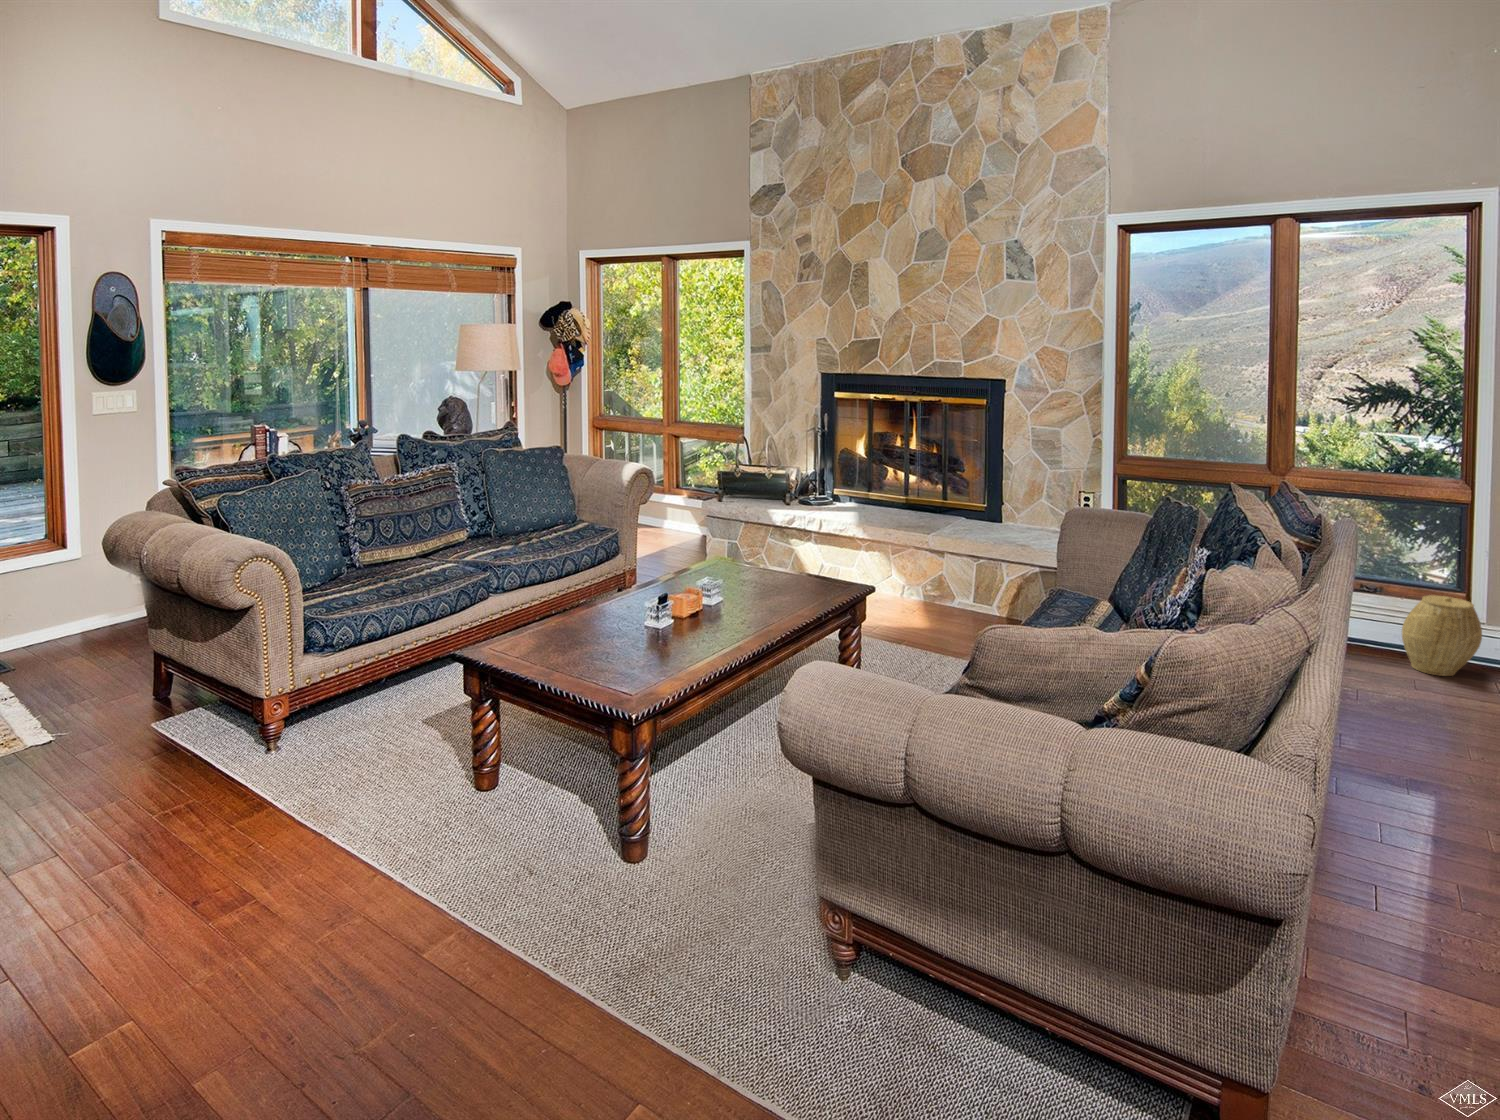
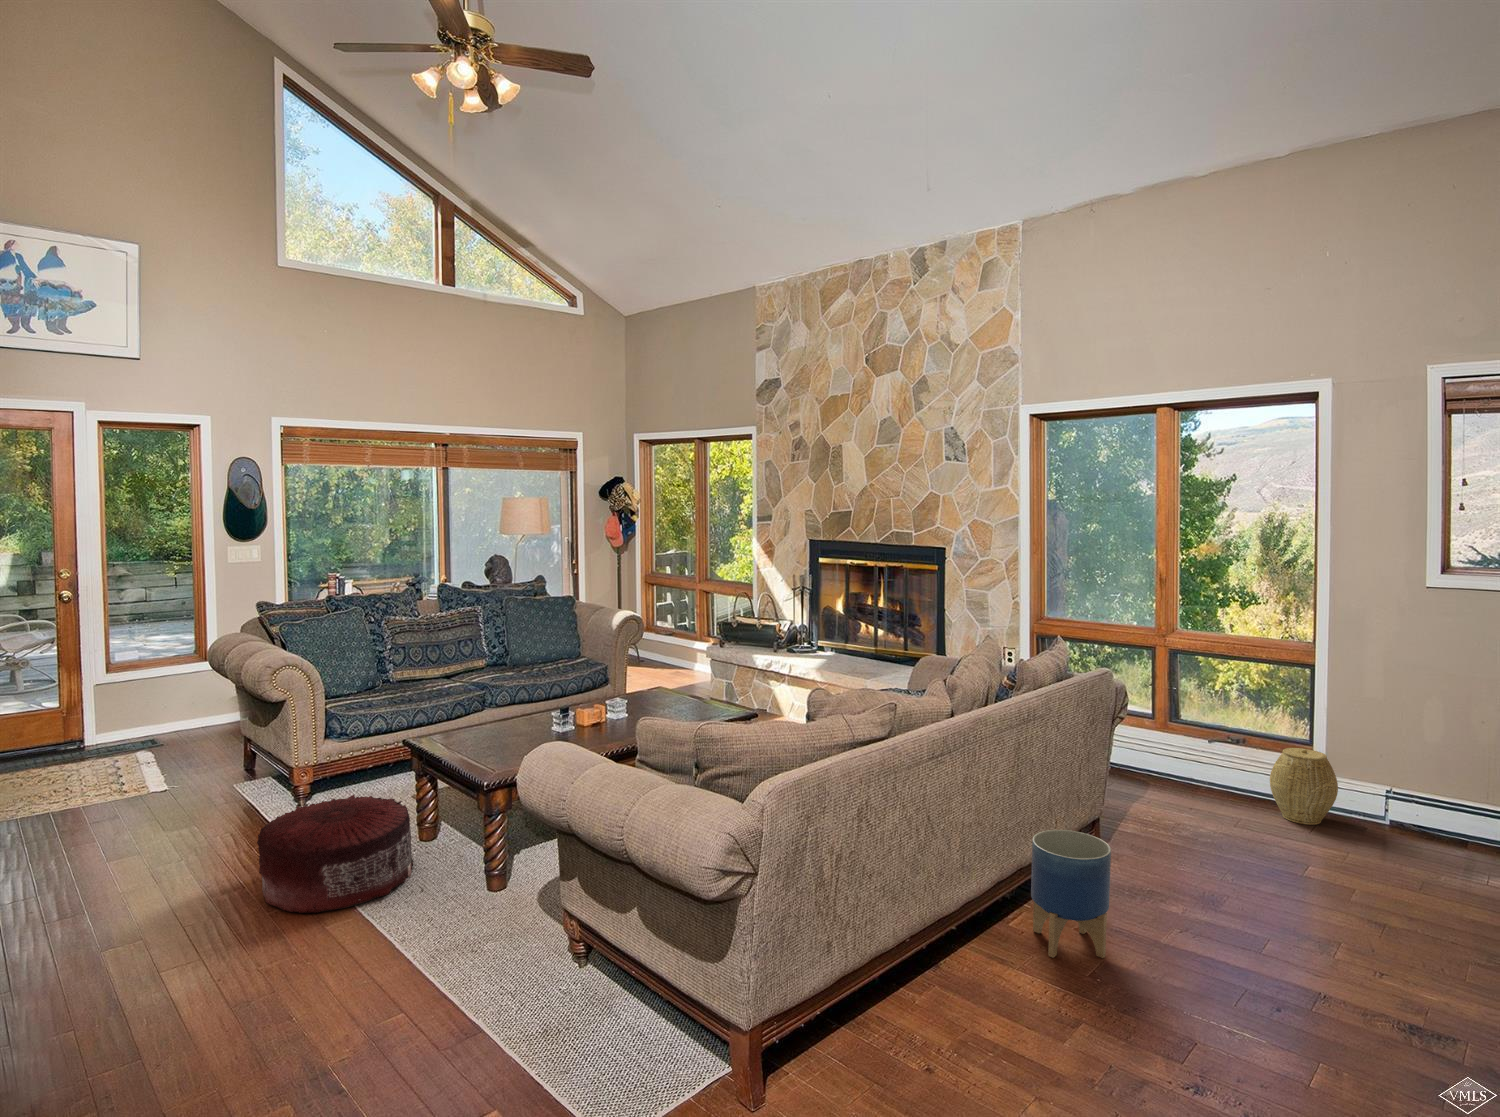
planter: none [1296,726,1428,880] -> present [1031,830,1111,958]
pouf: none [263,733,483,916] -> present [257,795,414,913]

